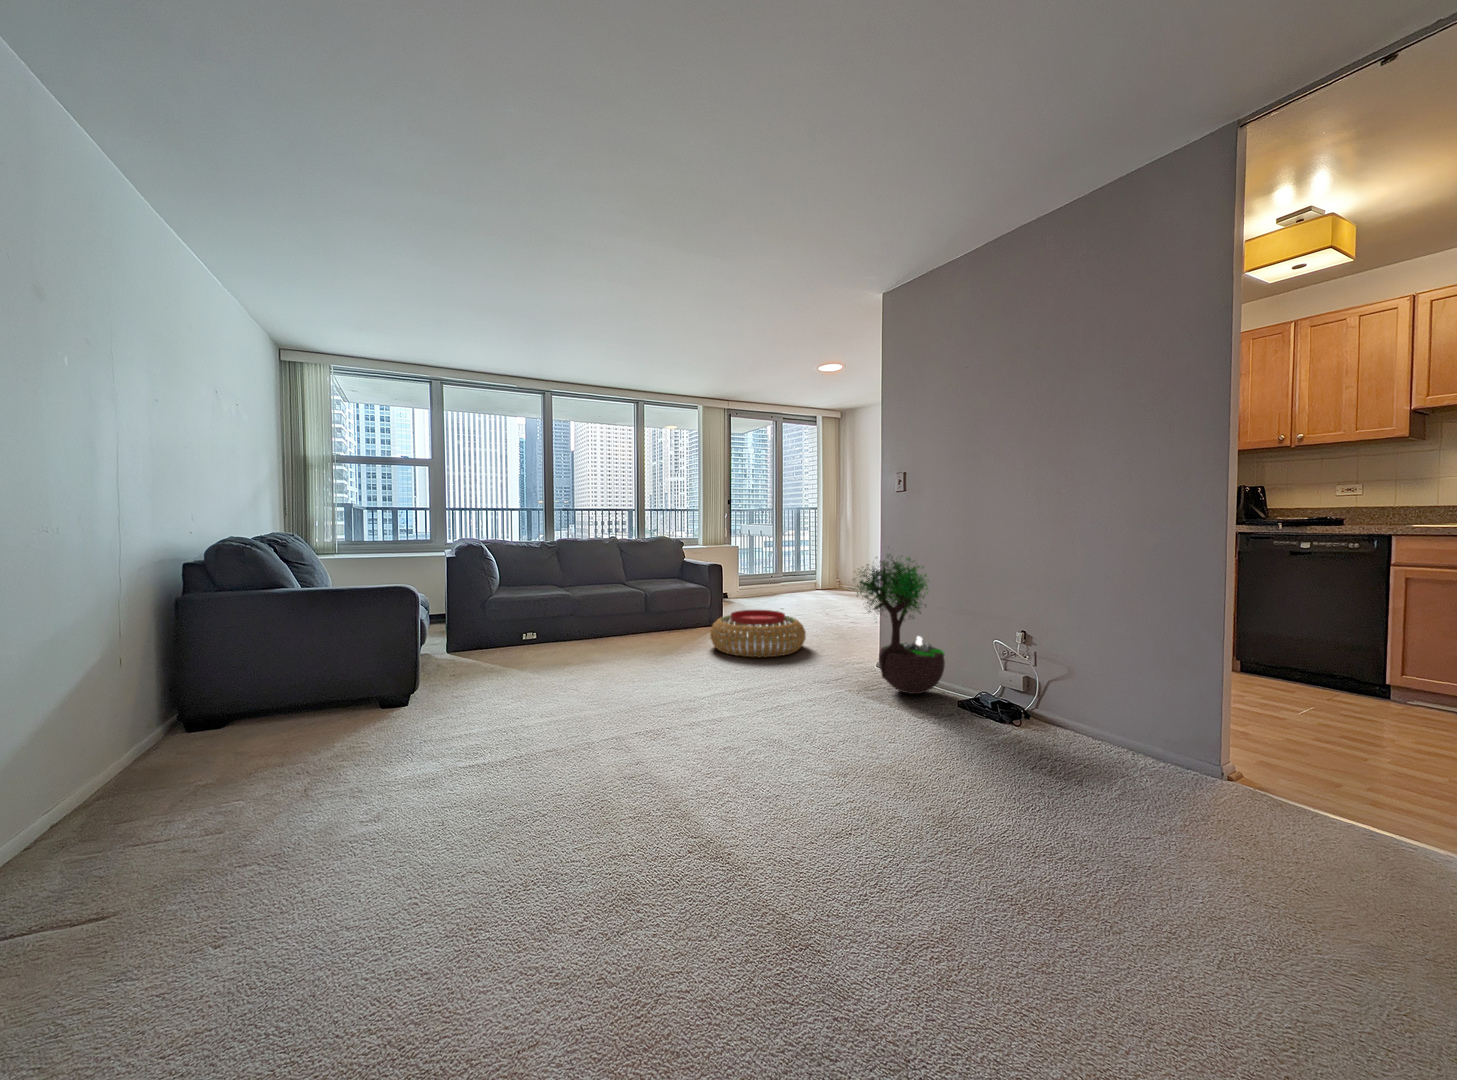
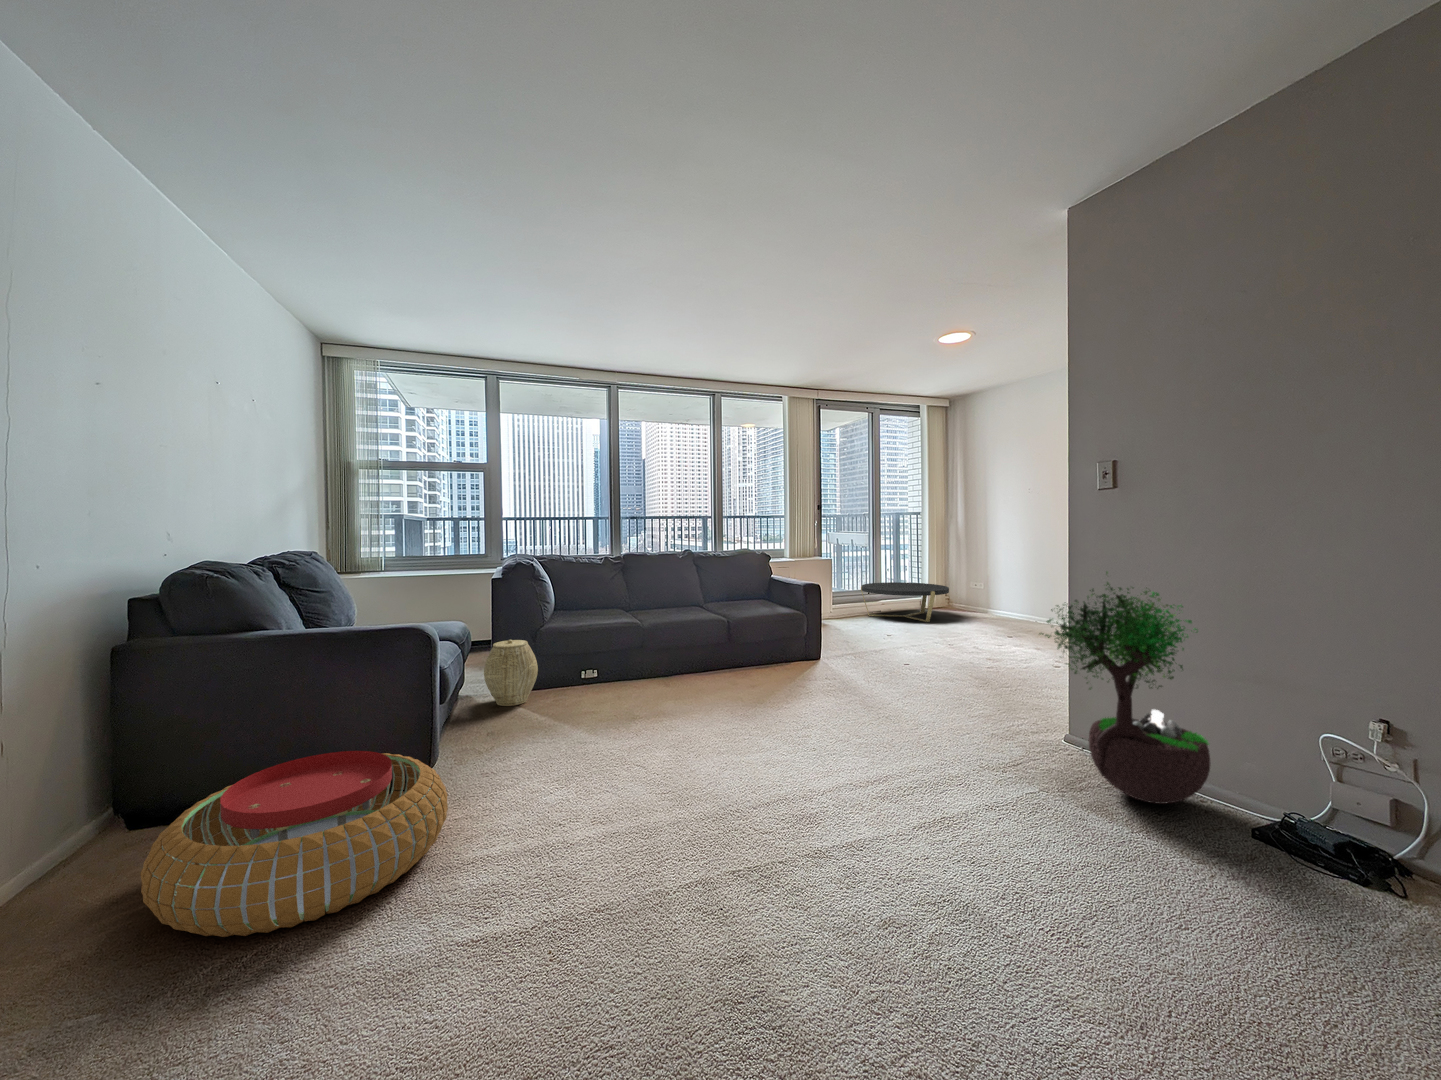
coffee table: none [765,567,837,599] -> present [861,582,949,622]
woven basket: none [443,606,488,659] -> present [484,640,538,706]
pouf: present [710,610,806,657] -> present [140,751,448,937]

